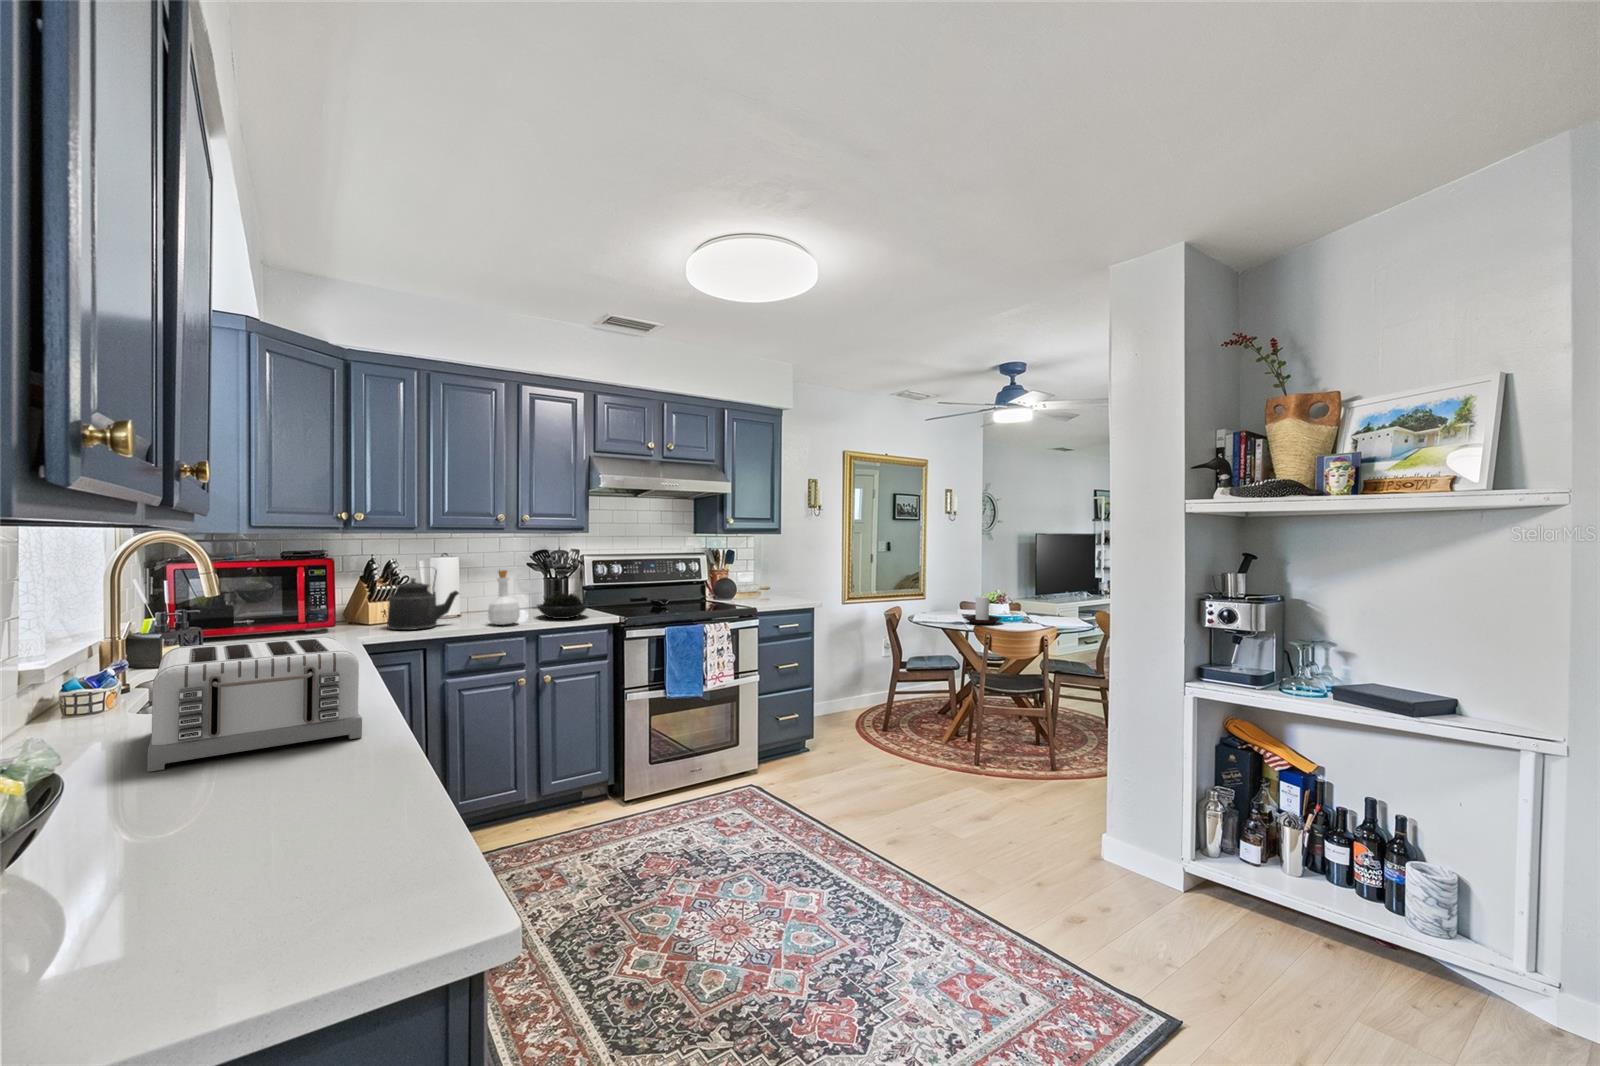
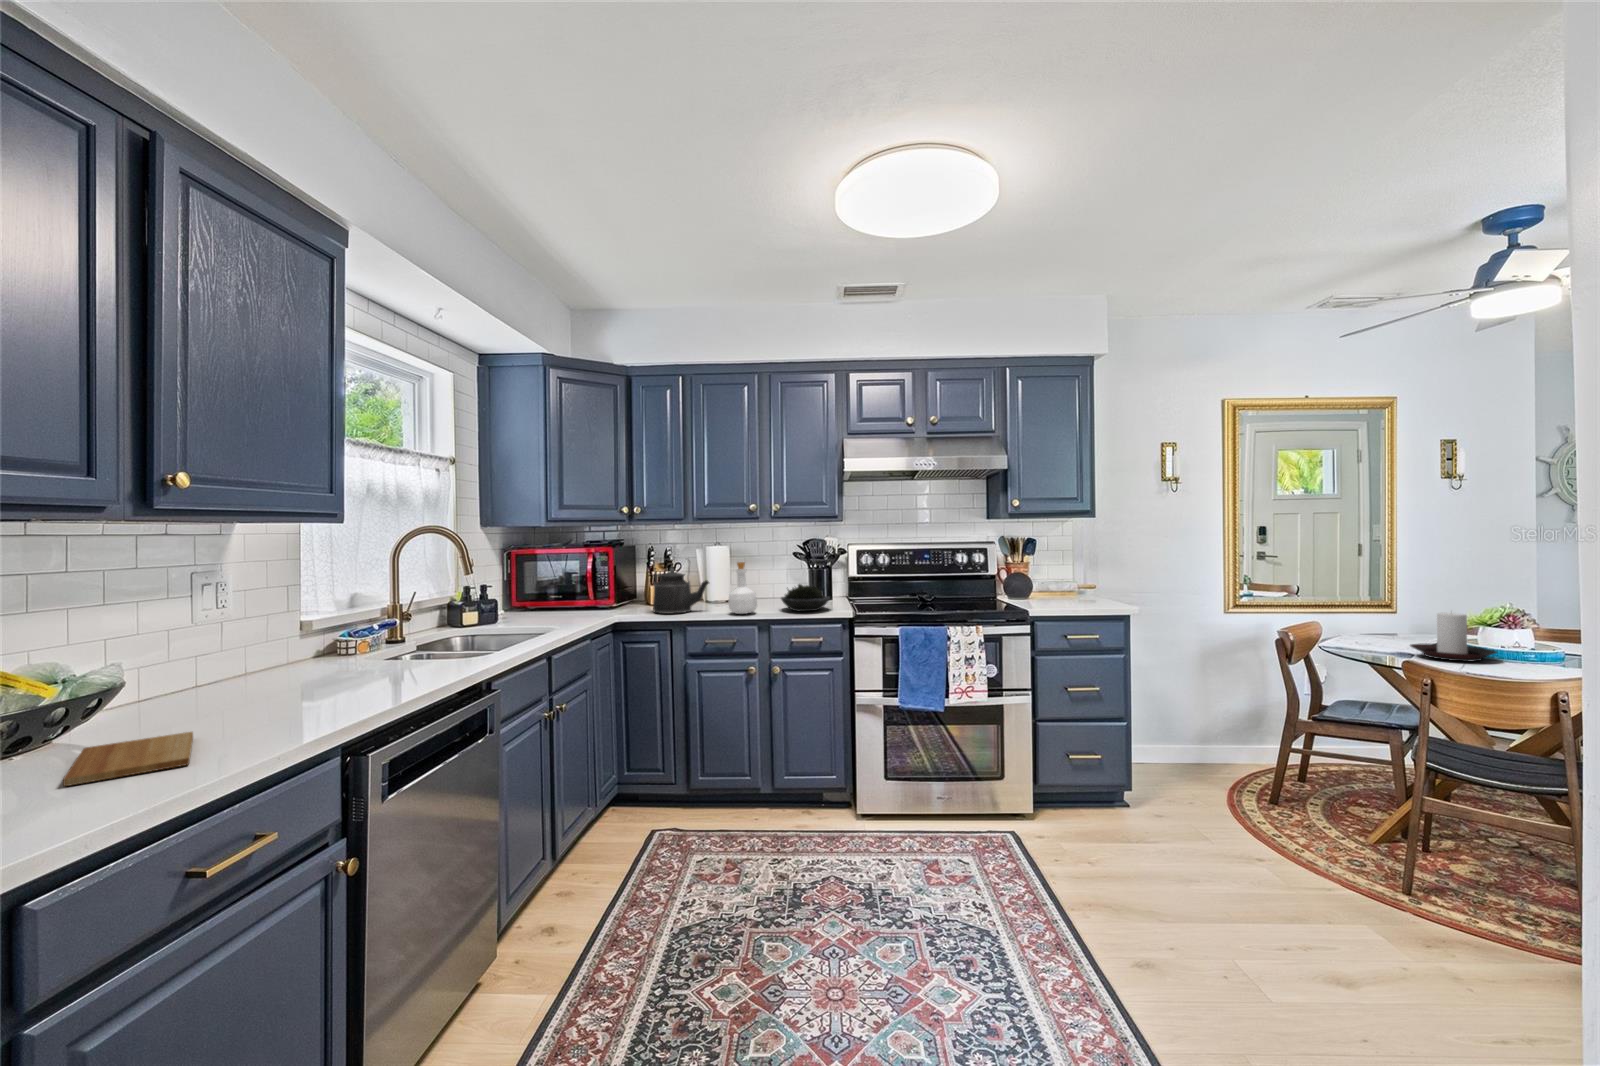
toaster: present [147,636,362,772] -> none [241,615,439,705]
cutting board: none [128,793,364,859] -> present [63,732,193,786]

